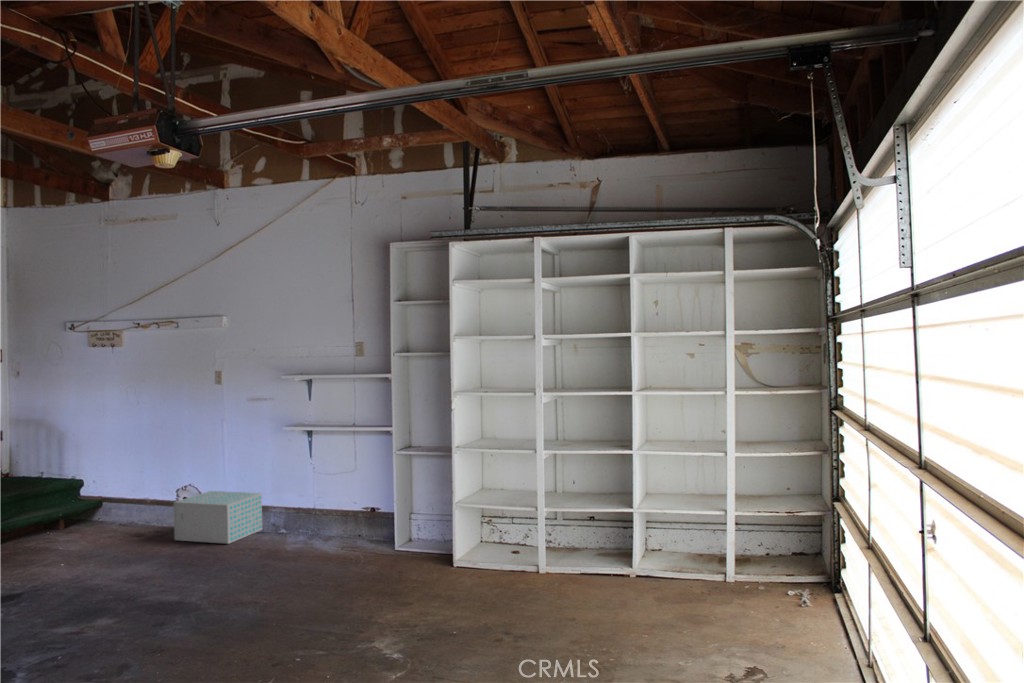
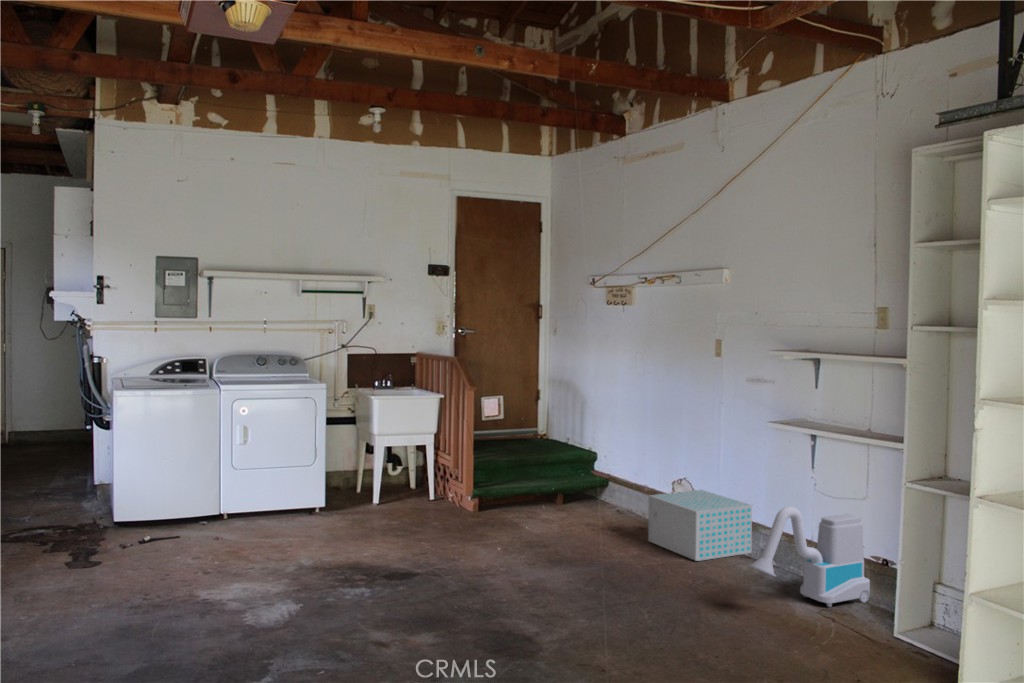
vacuum cleaner: none [297,483,364,547] -> present [749,506,870,607]

